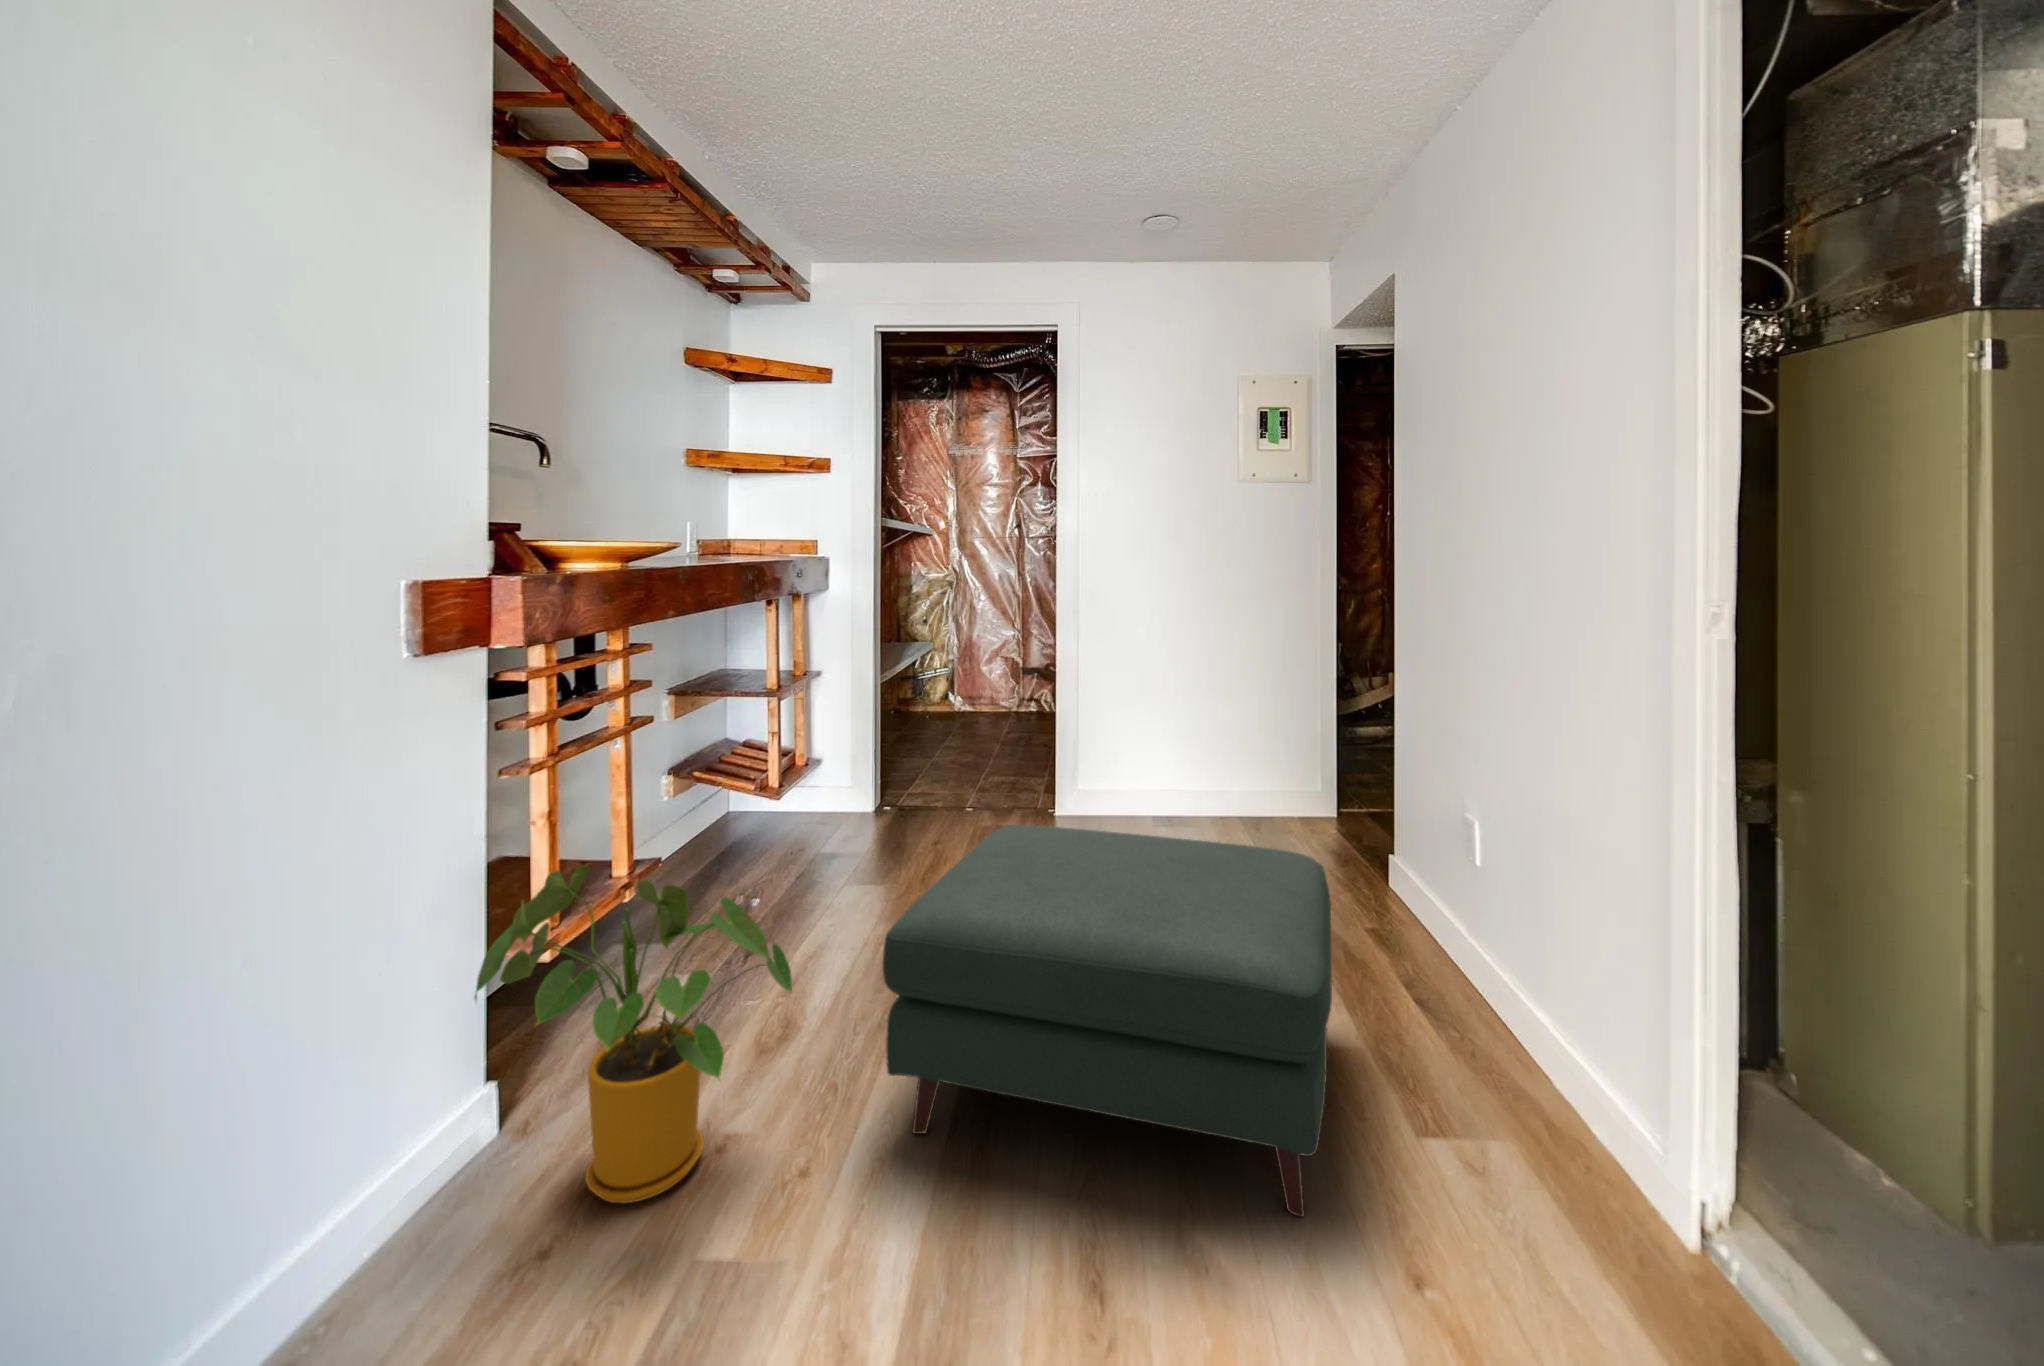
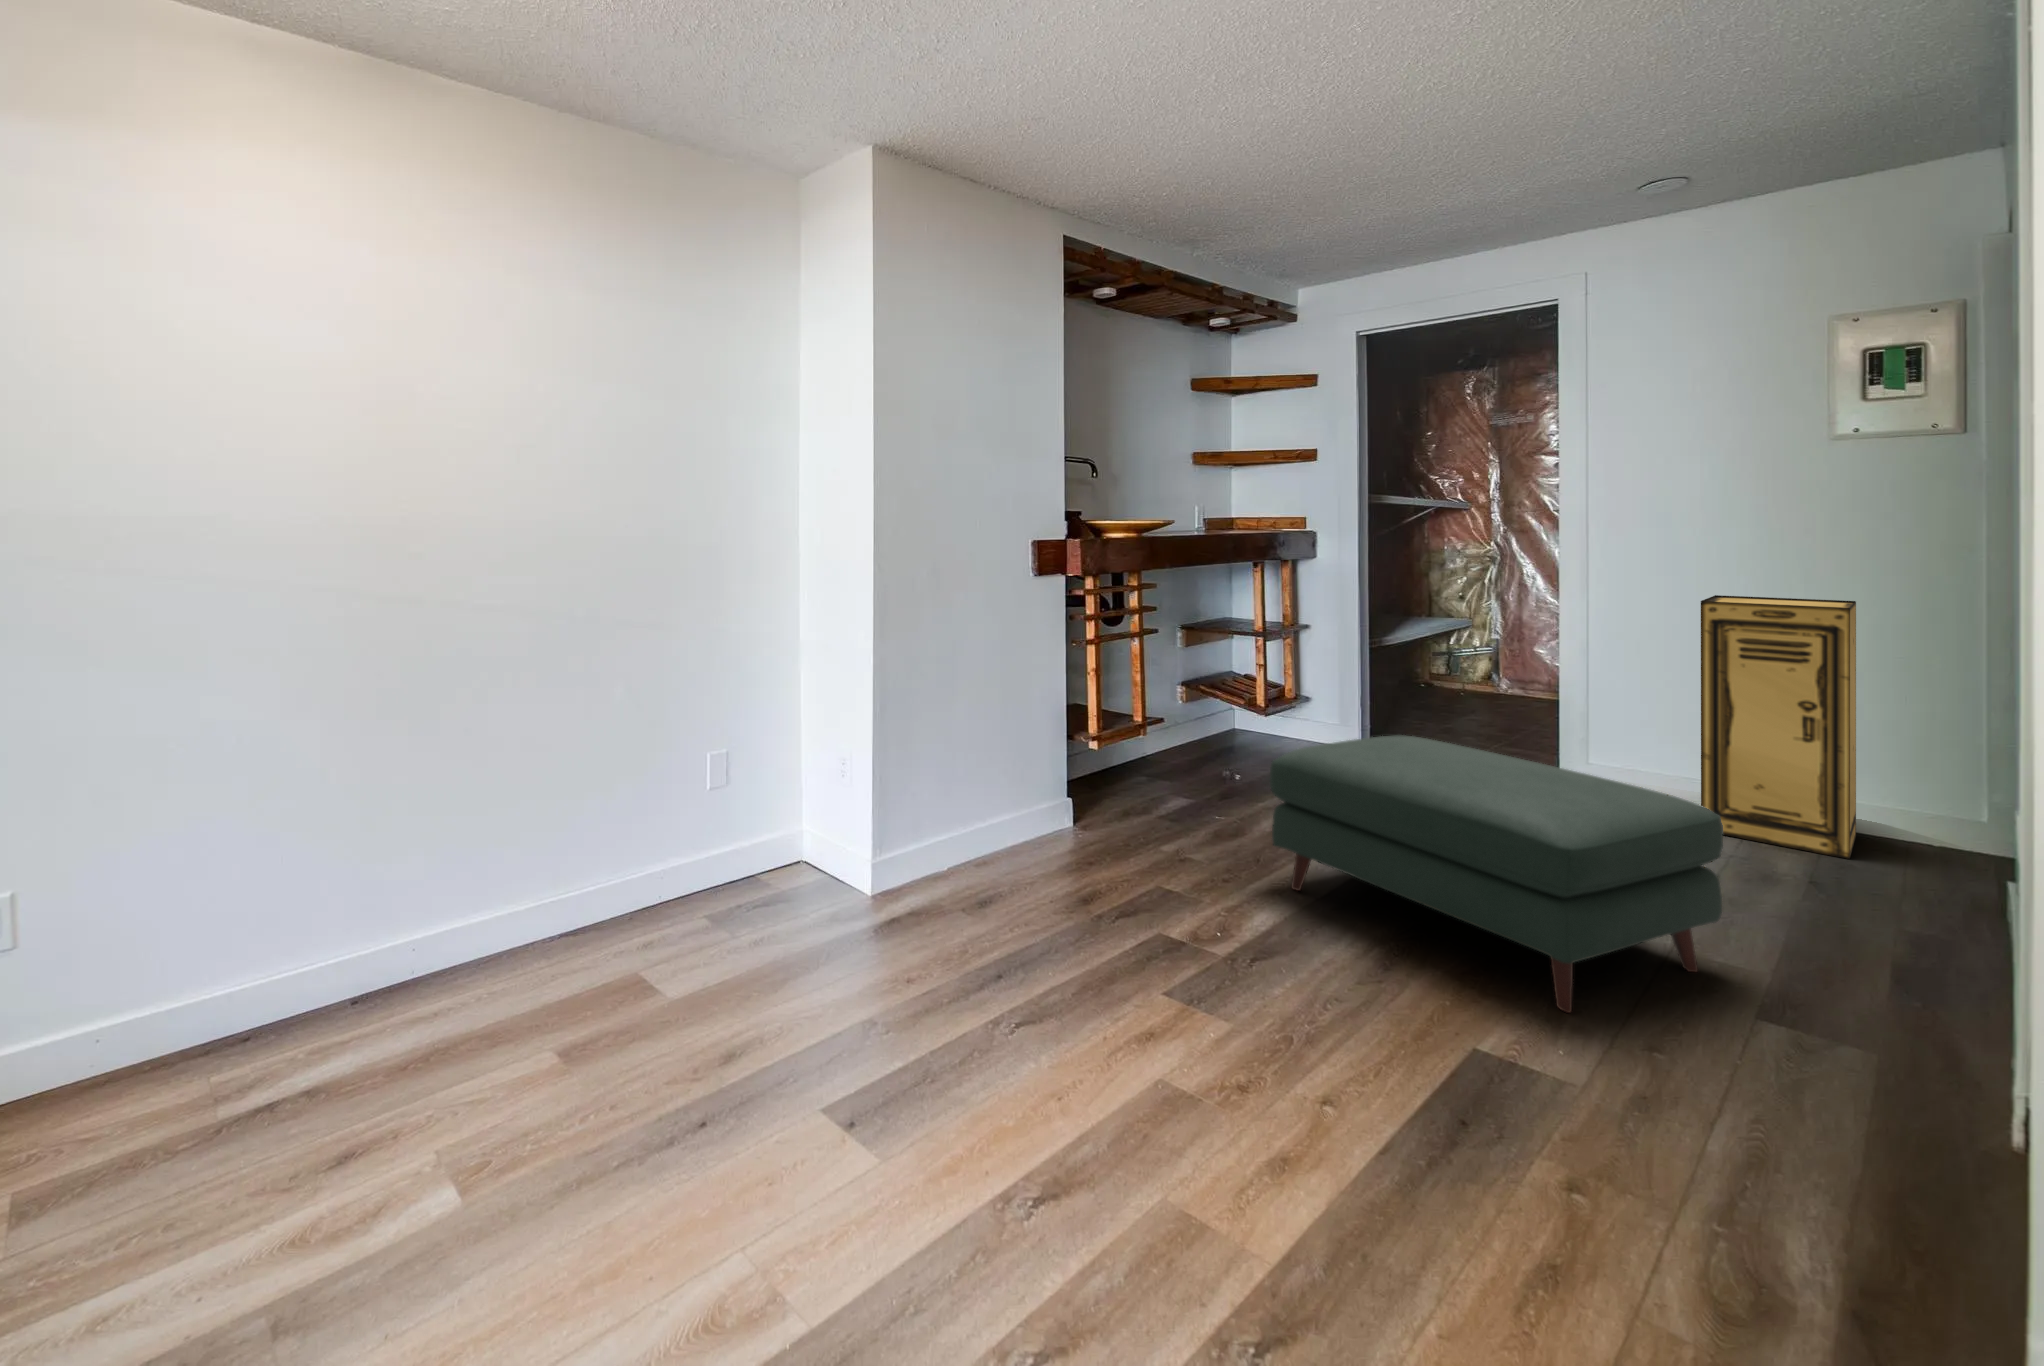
storage cabinet: none [1159,611,1257,833] -> present [1701,595,1856,859]
house plant: present [475,866,792,1203] -> none [1059,692,1214,860]

